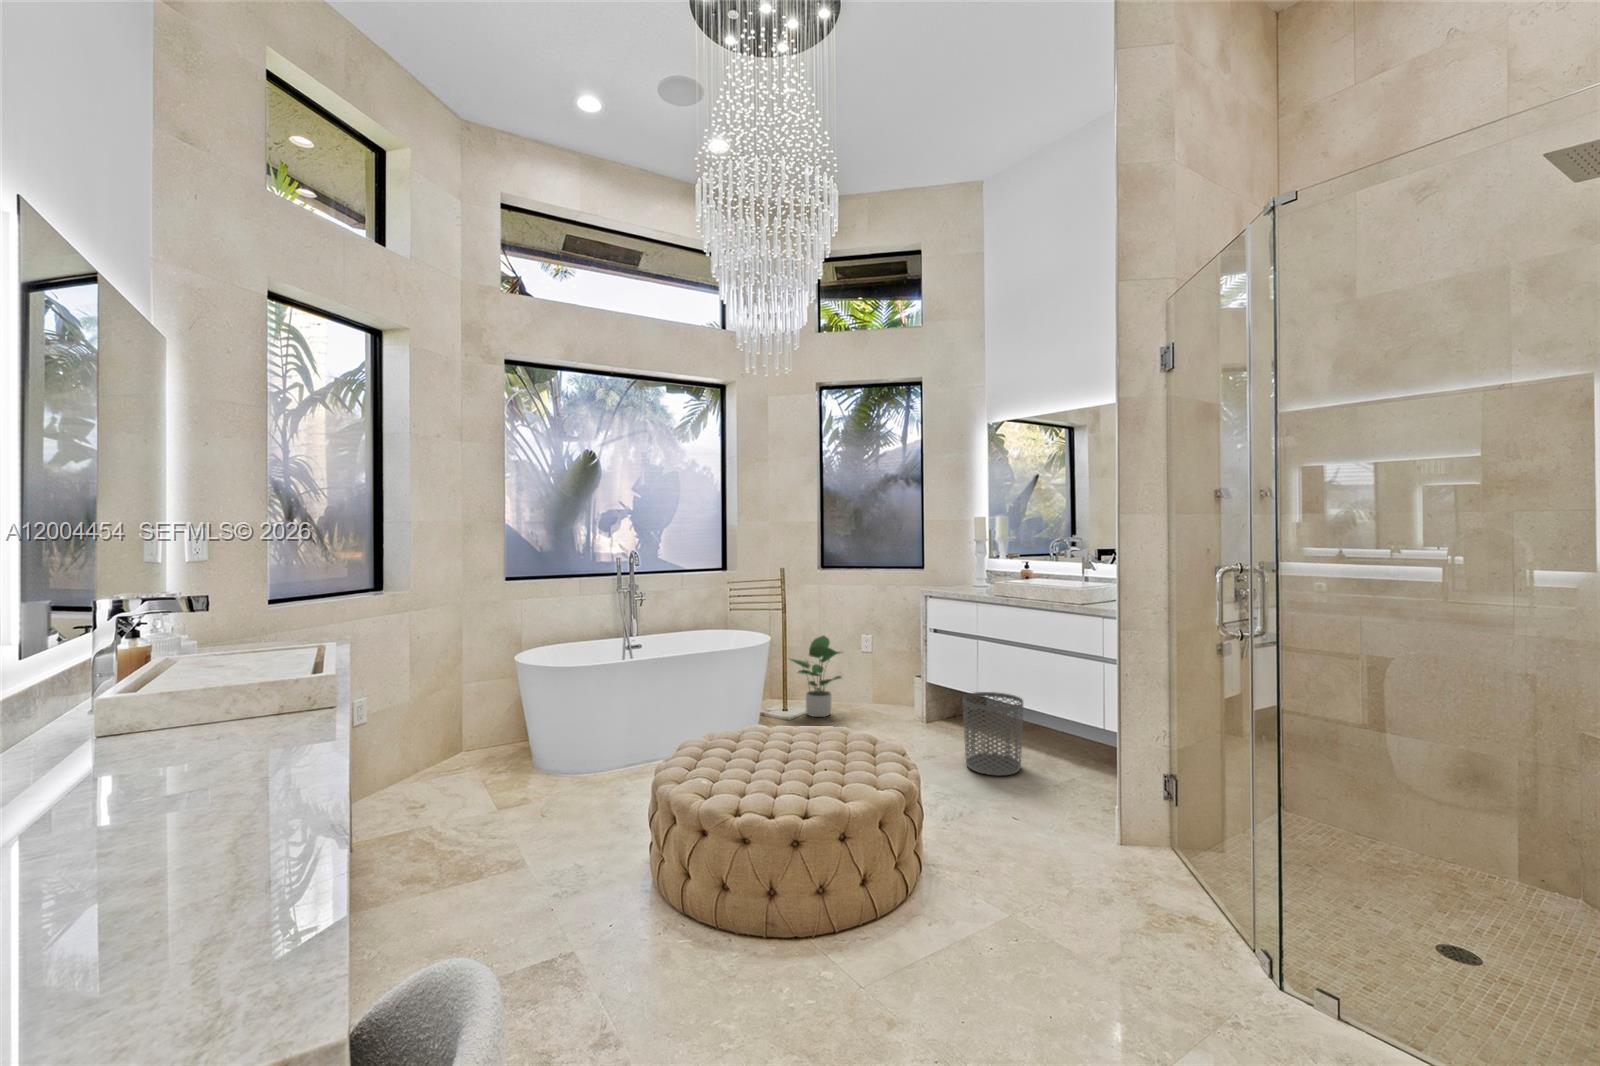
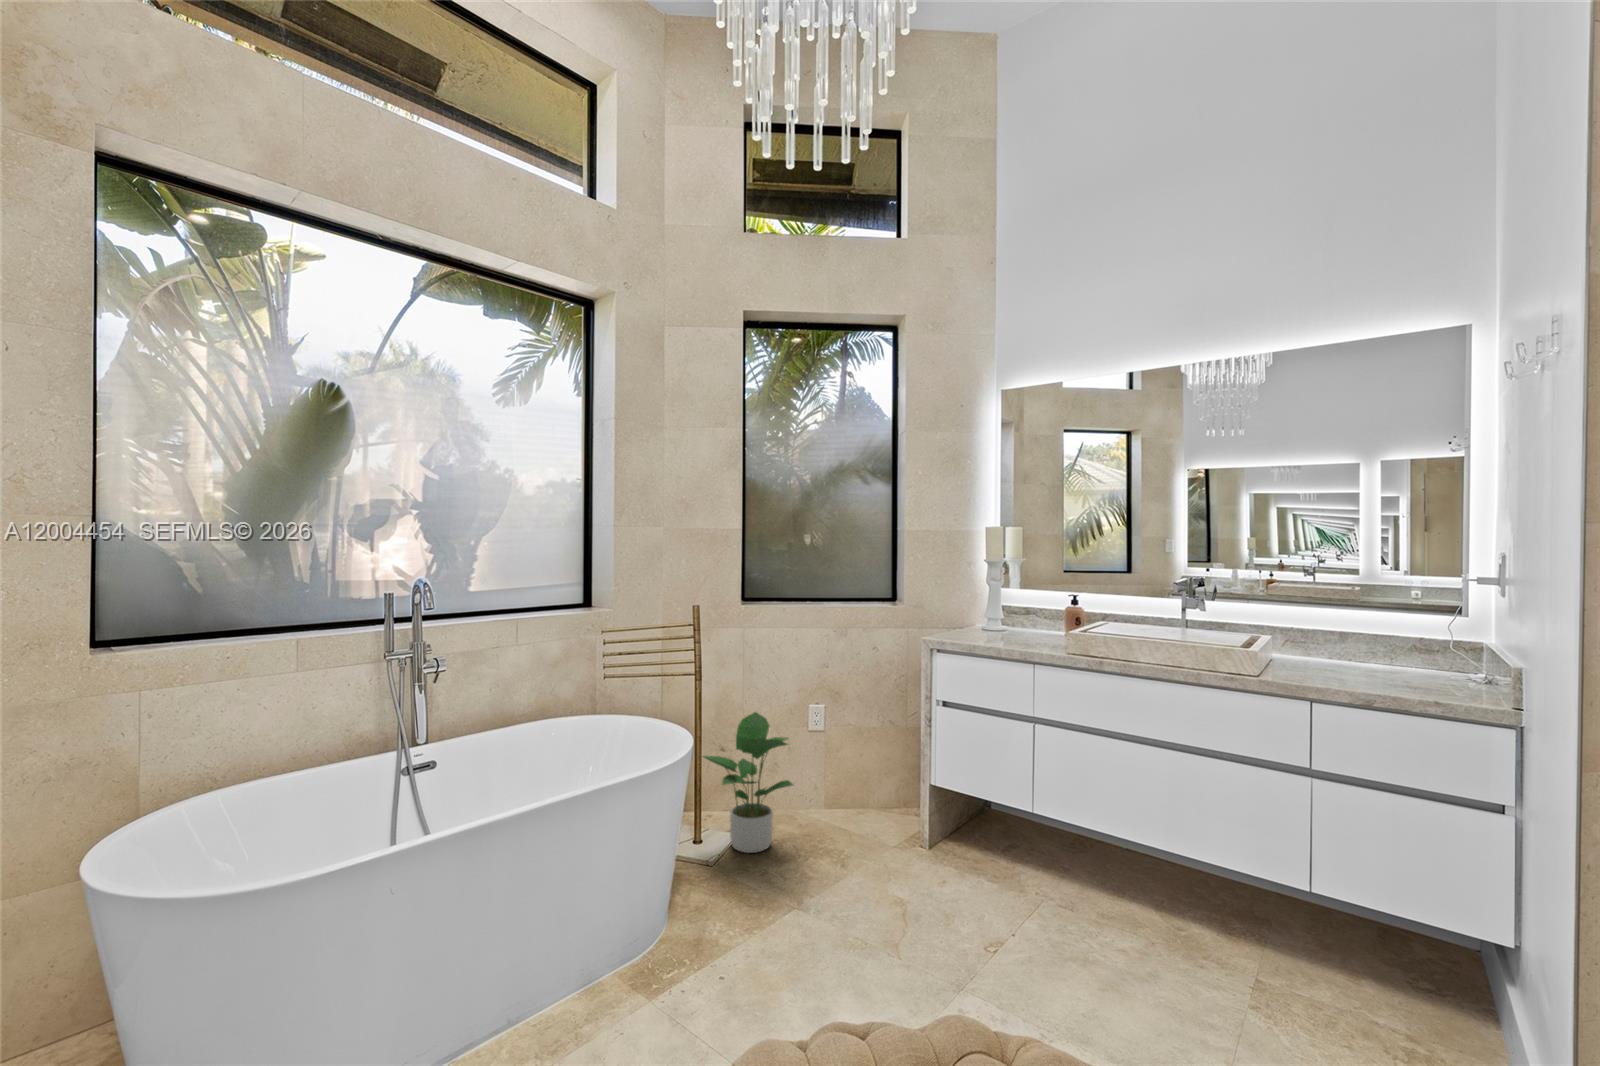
waste bin: present [962,692,1023,776] -> none [1050,822,1161,987]

